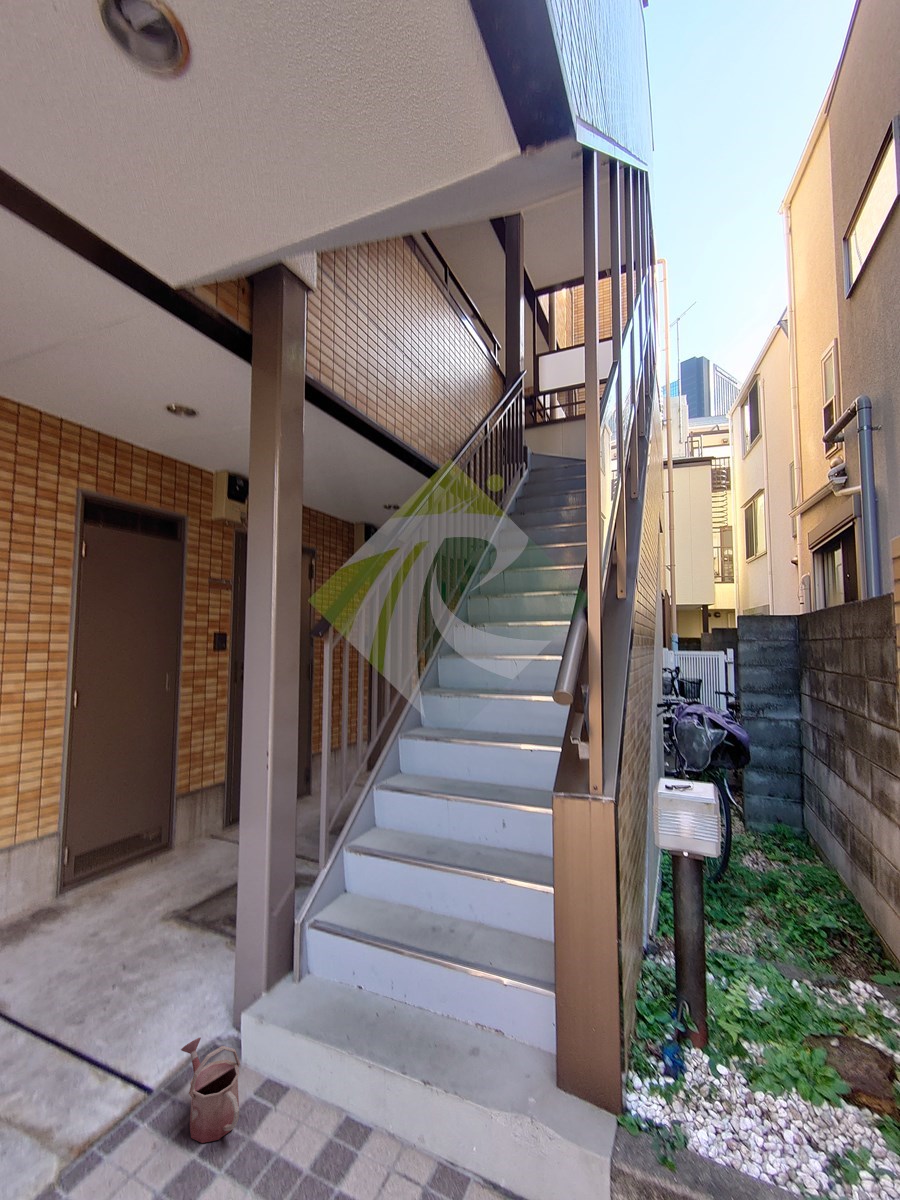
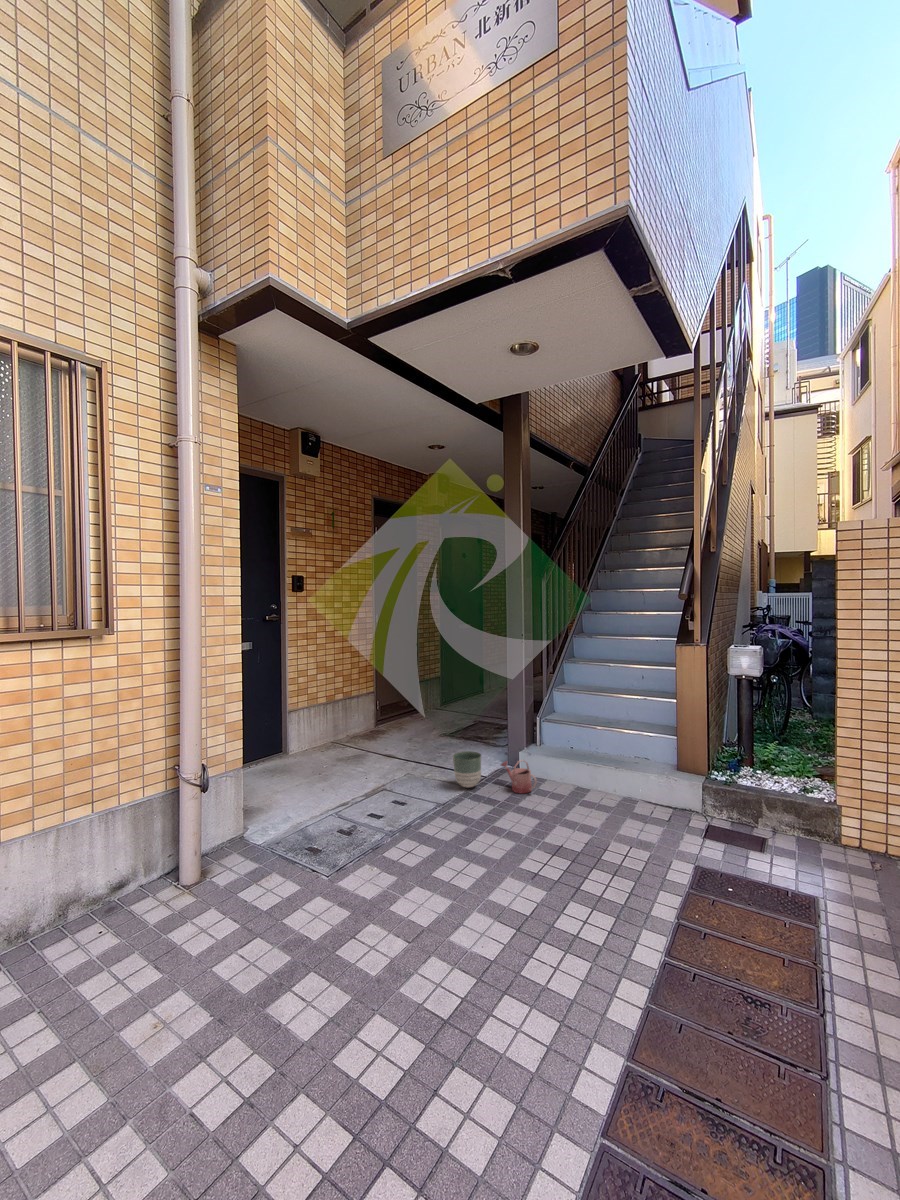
planter: none [56,1016,134,1125] -> present [453,751,481,787]

